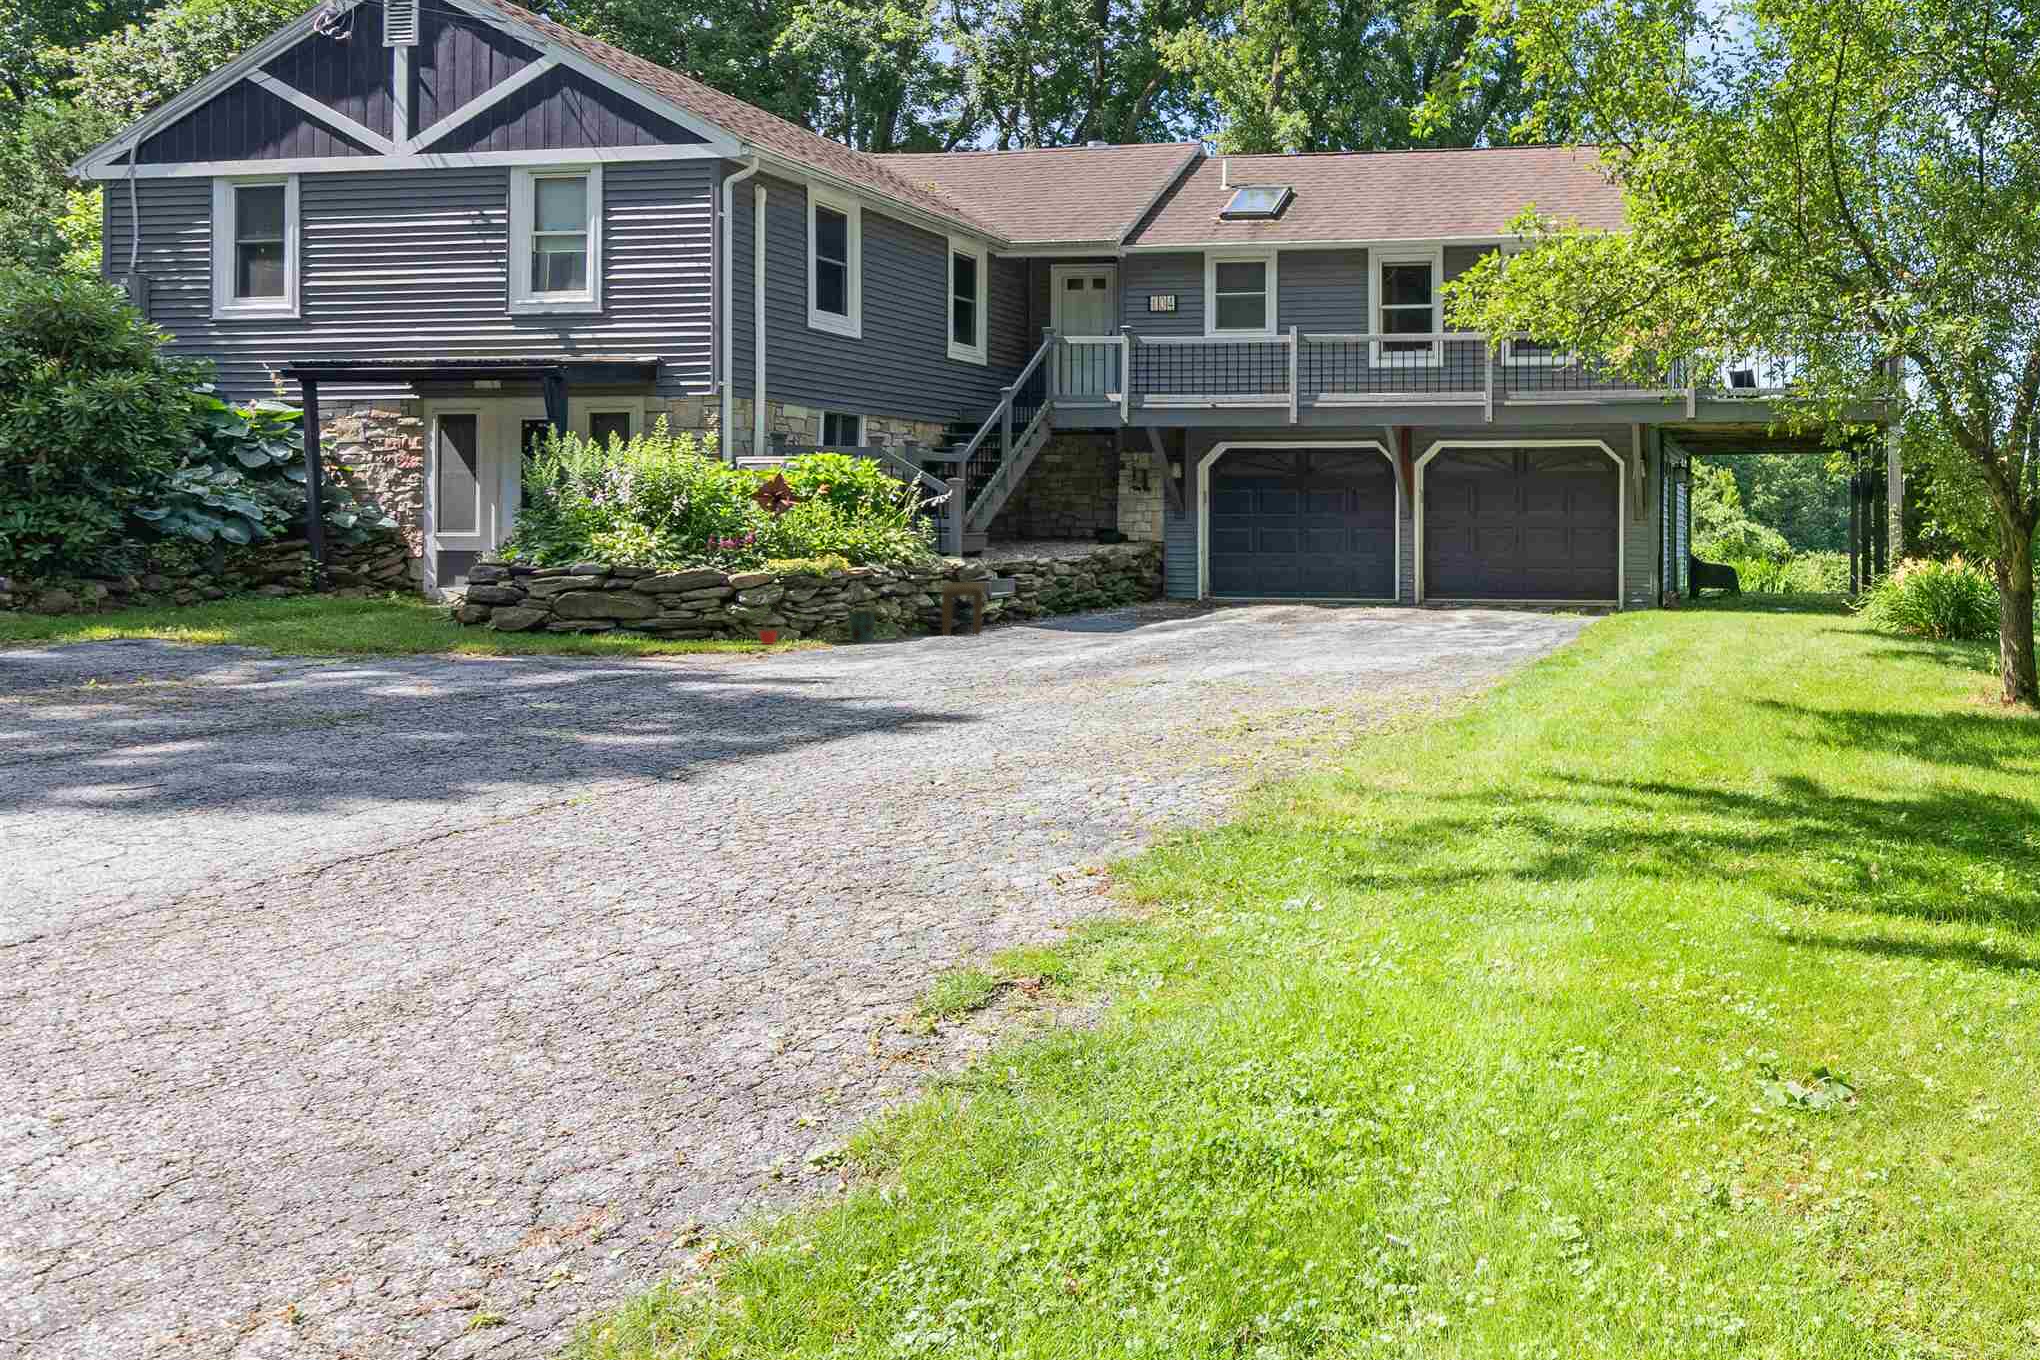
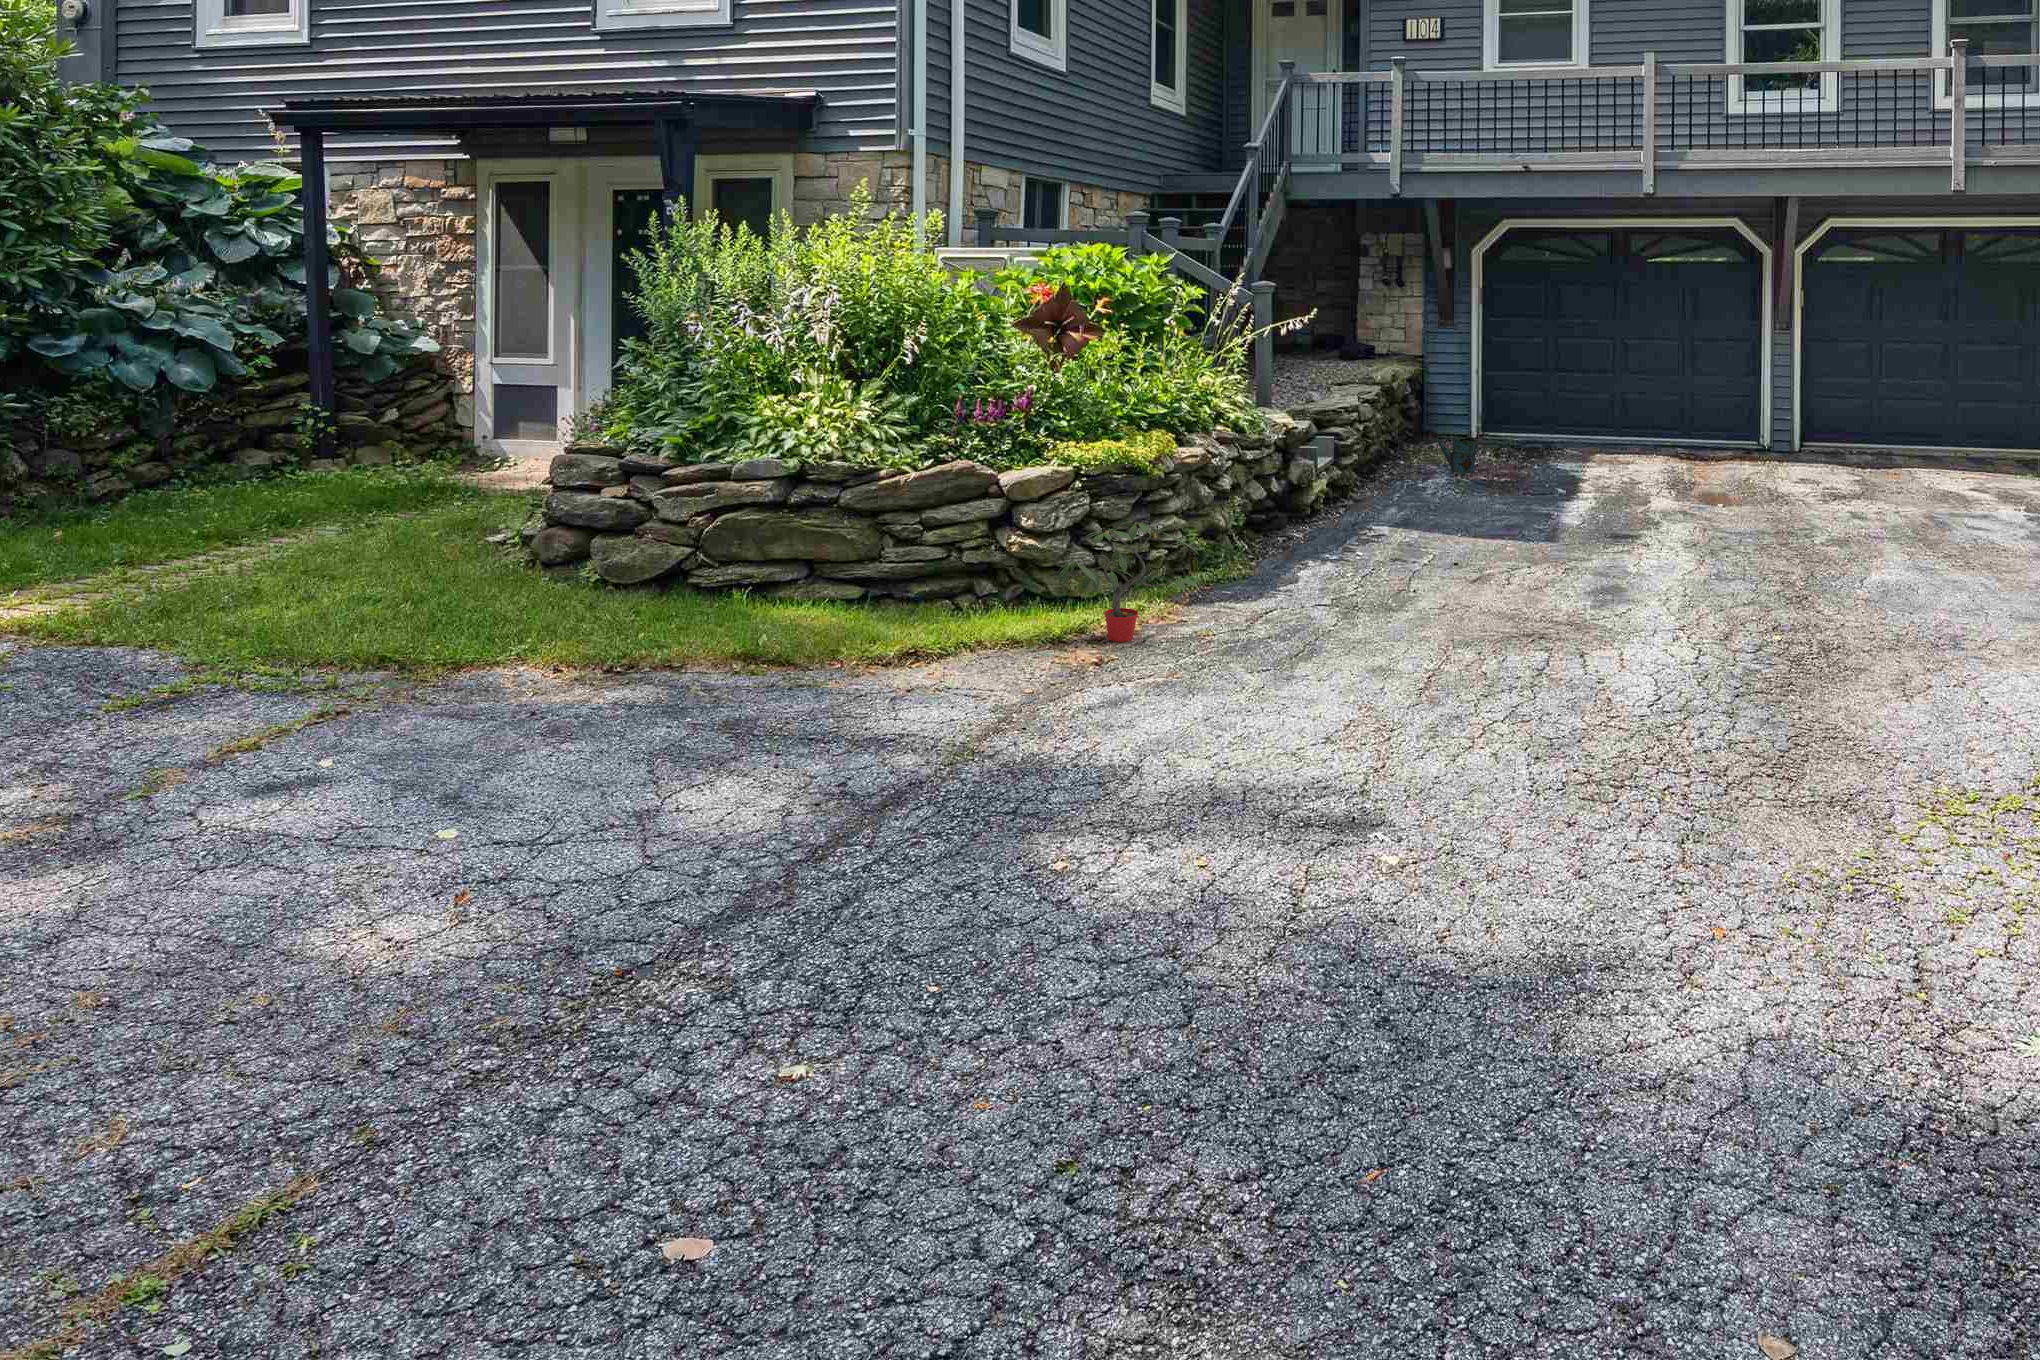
bench: present [941,582,985,636] -> none [1333,472,1449,591]
watering can: present [843,605,875,642] -> present [1431,432,1484,473]

